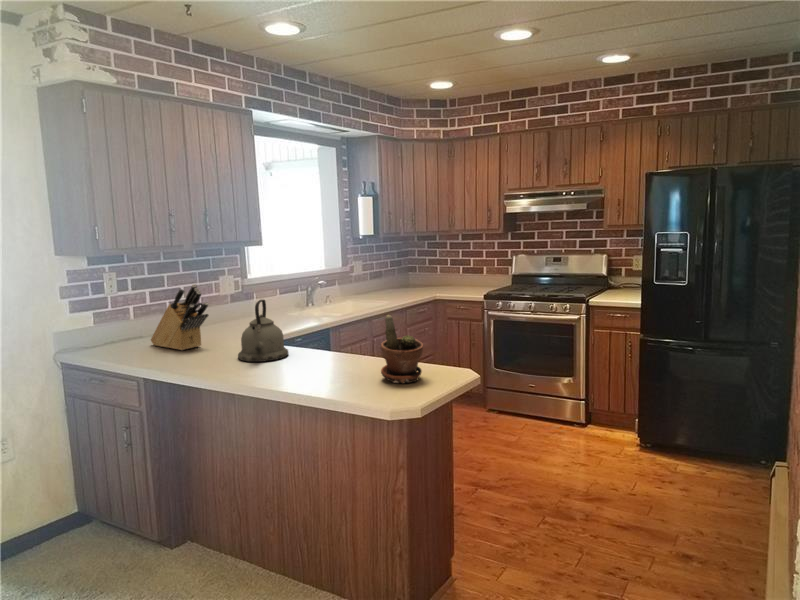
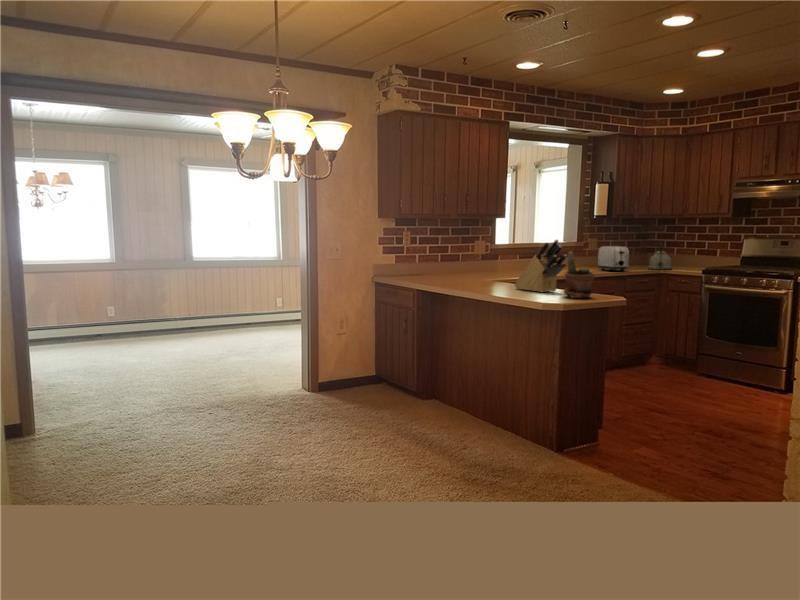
toaster: none [369,269,405,300] -> present [598,246,629,272]
knife block: present [151,284,209,350] -> present [515,240,567,292]
kettle: present [238,300,288,362] -> present [648,243,673,270]

